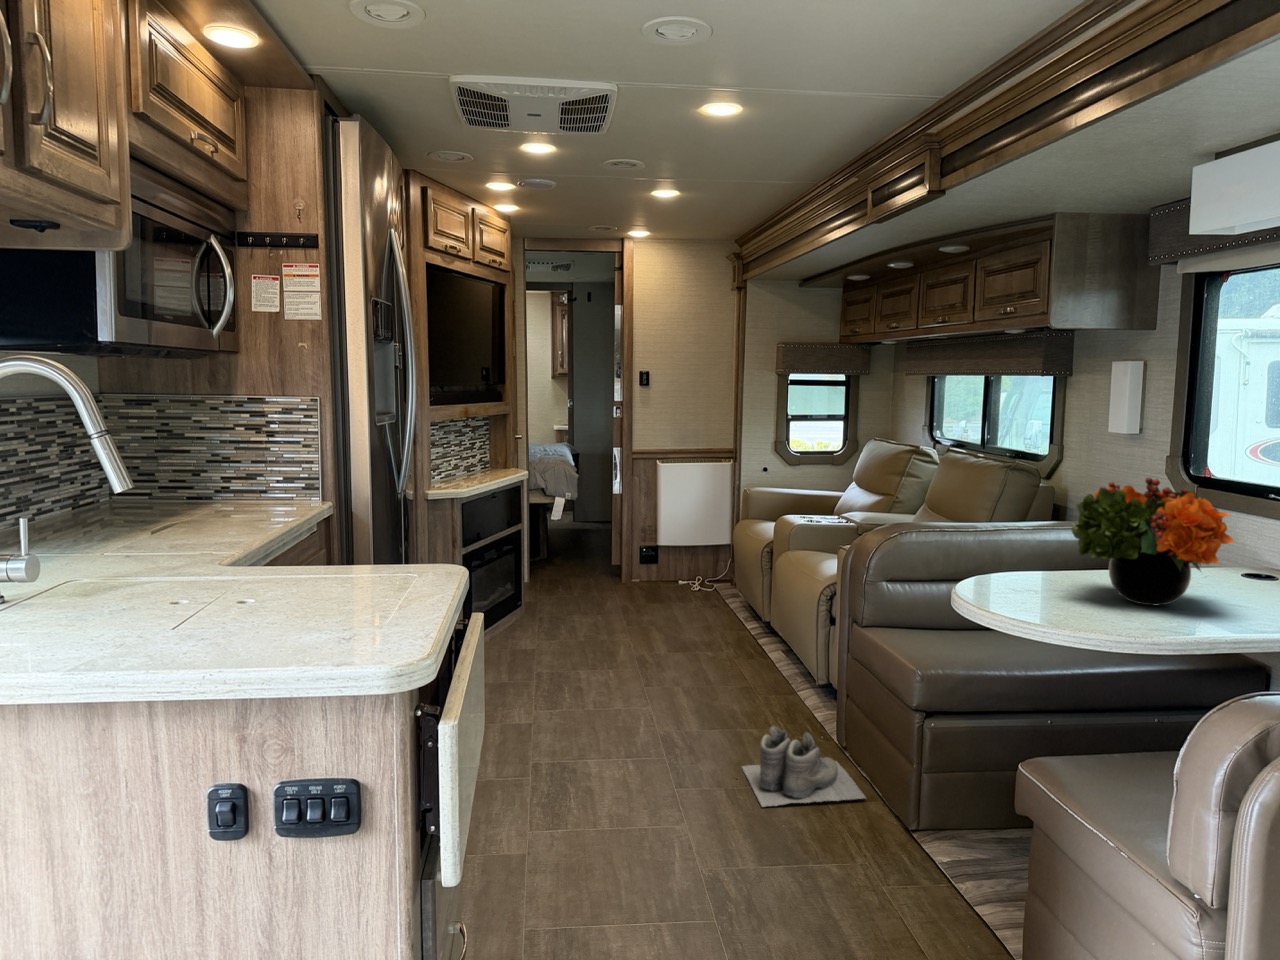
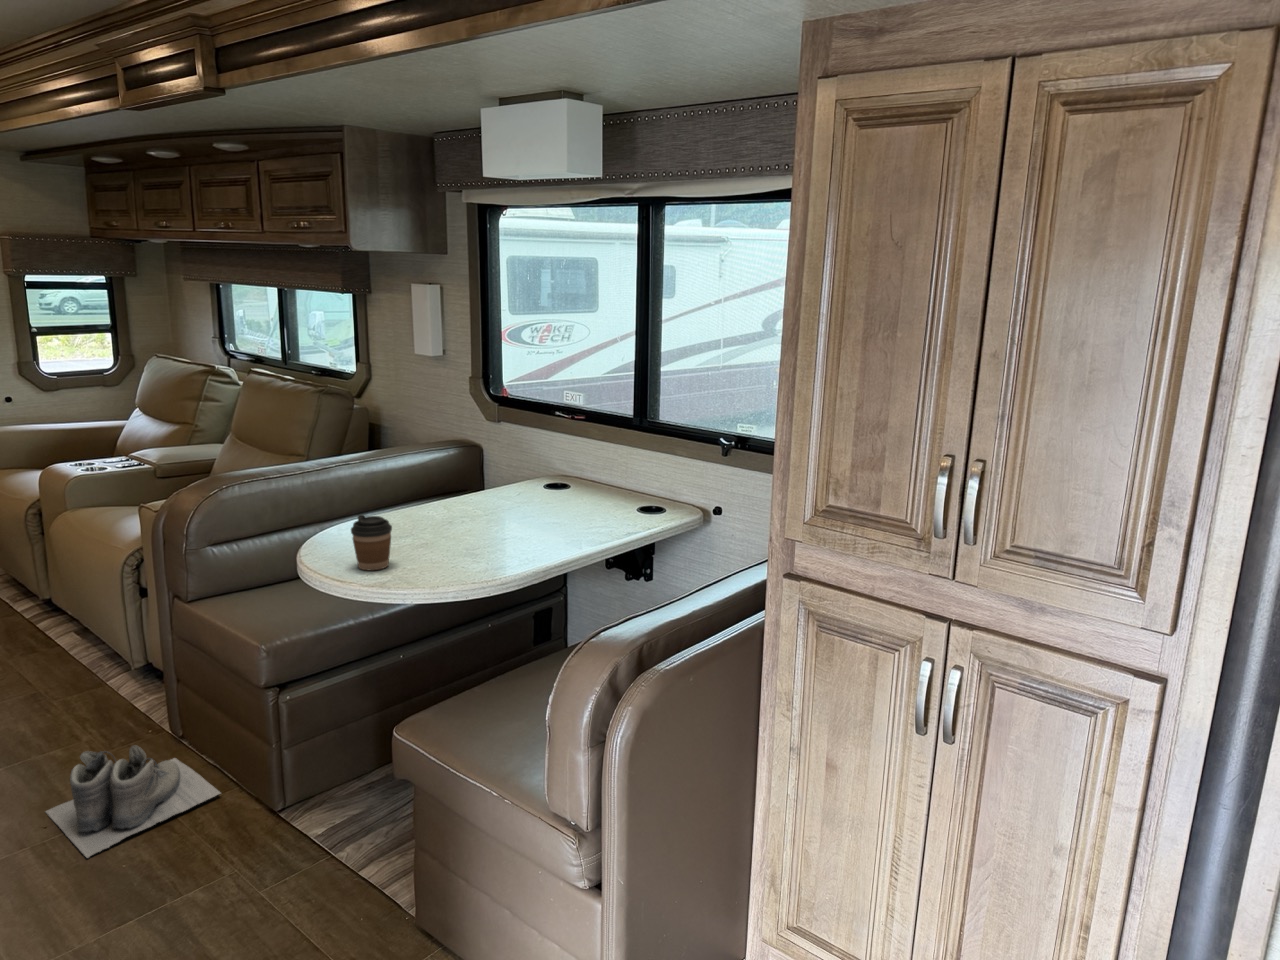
flower arrangement: present [1072,478,1234,605] -> none [407,418,547,539]
coffee cup: none [1002,554,1043,607] -> present [351,515,392,570]

